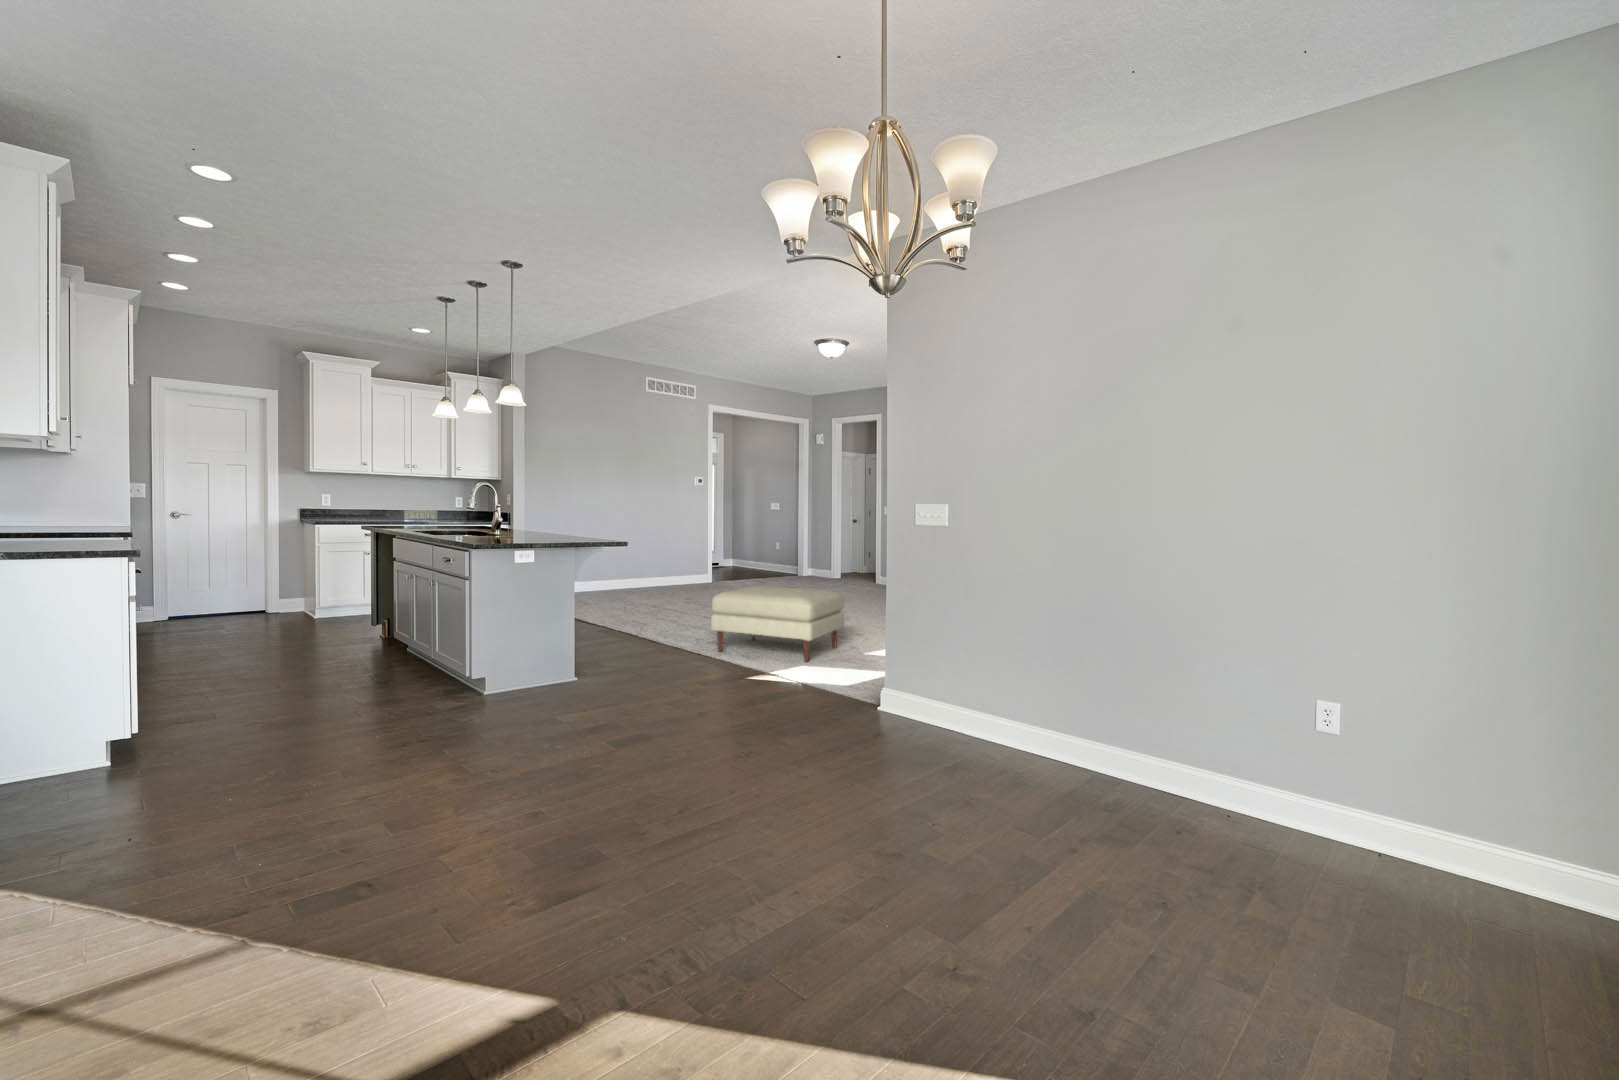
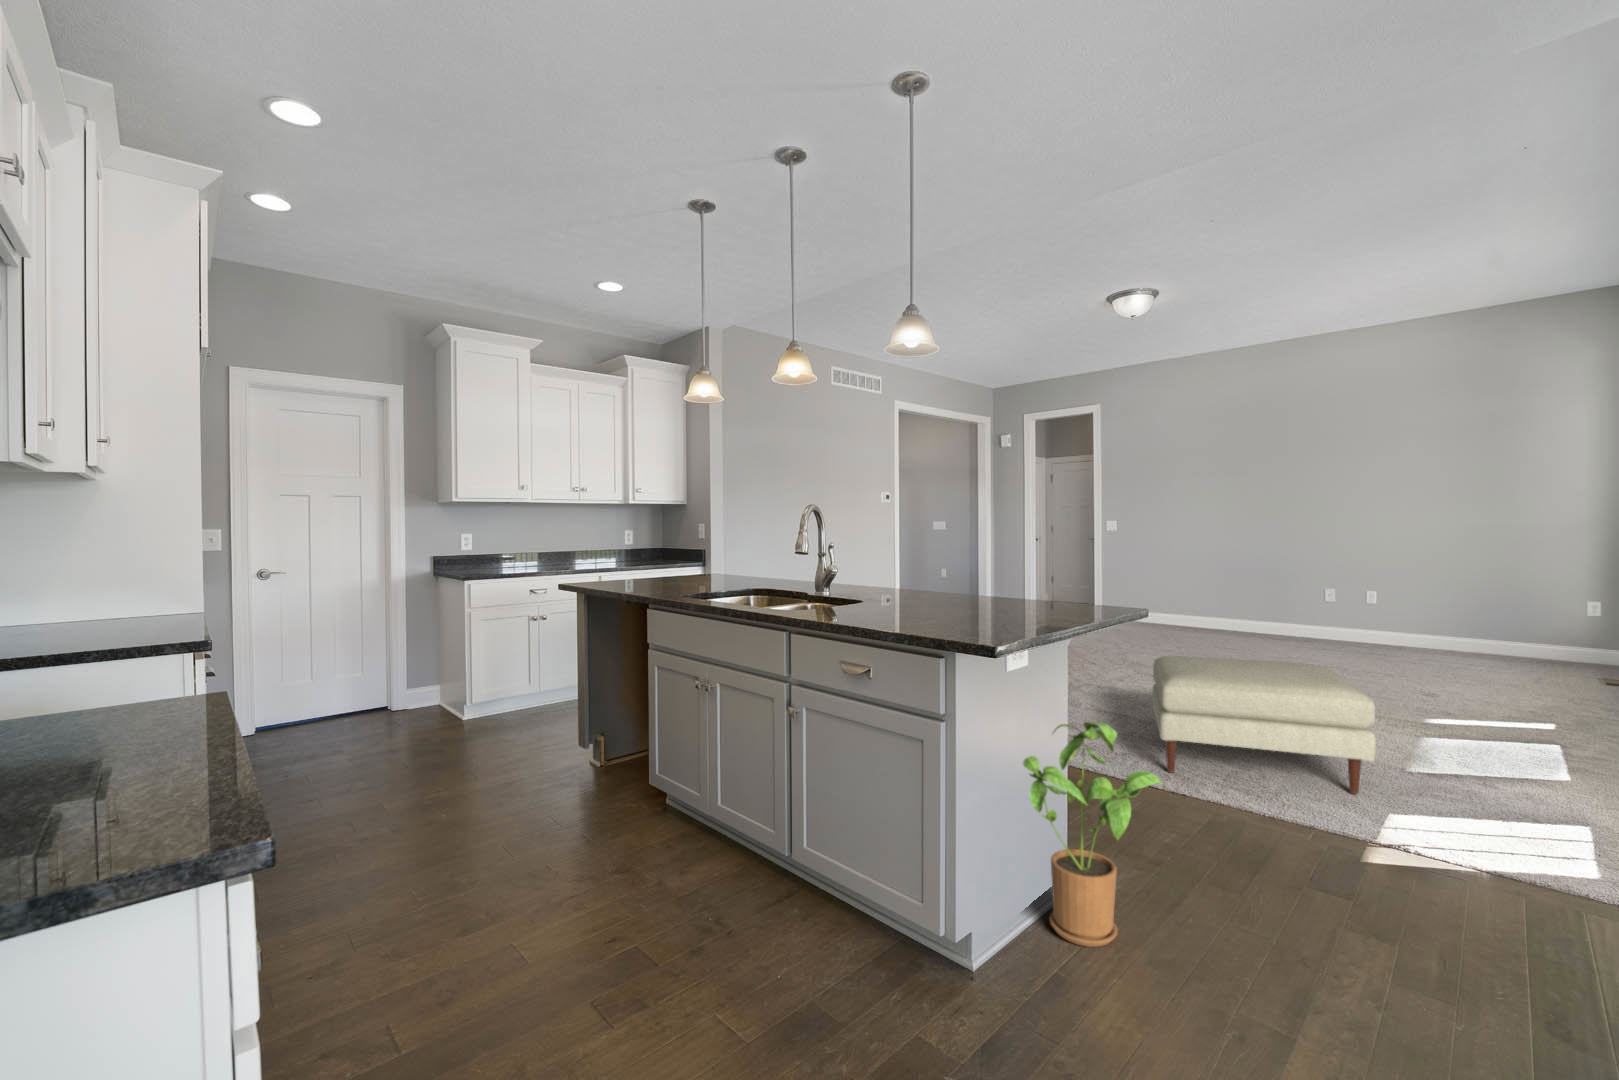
house plant: none [506,589,573,696] -> present [1023,722,1163,947]

